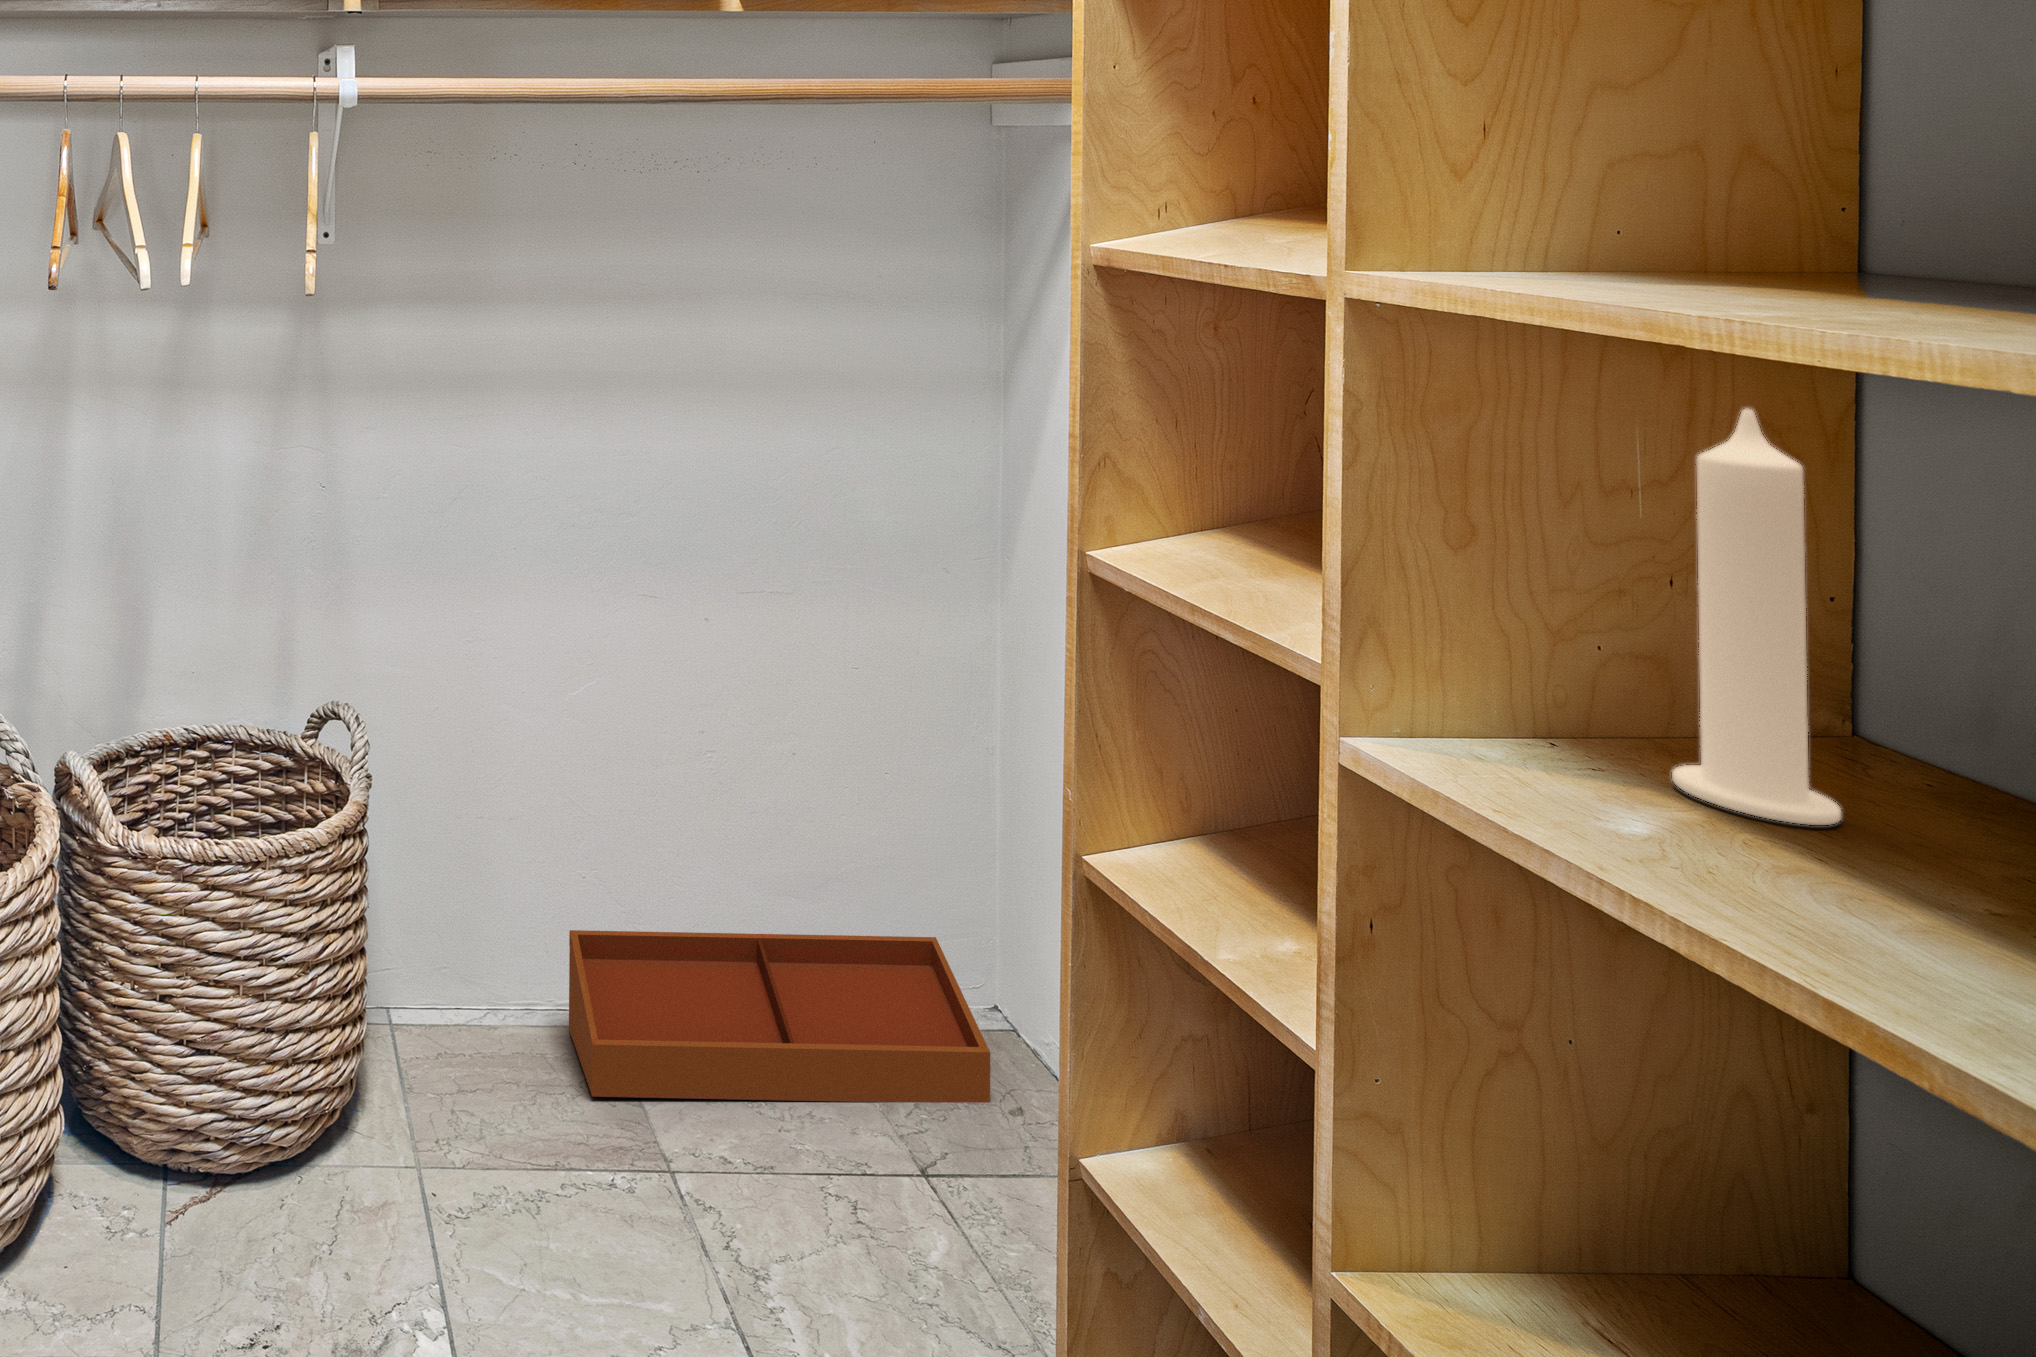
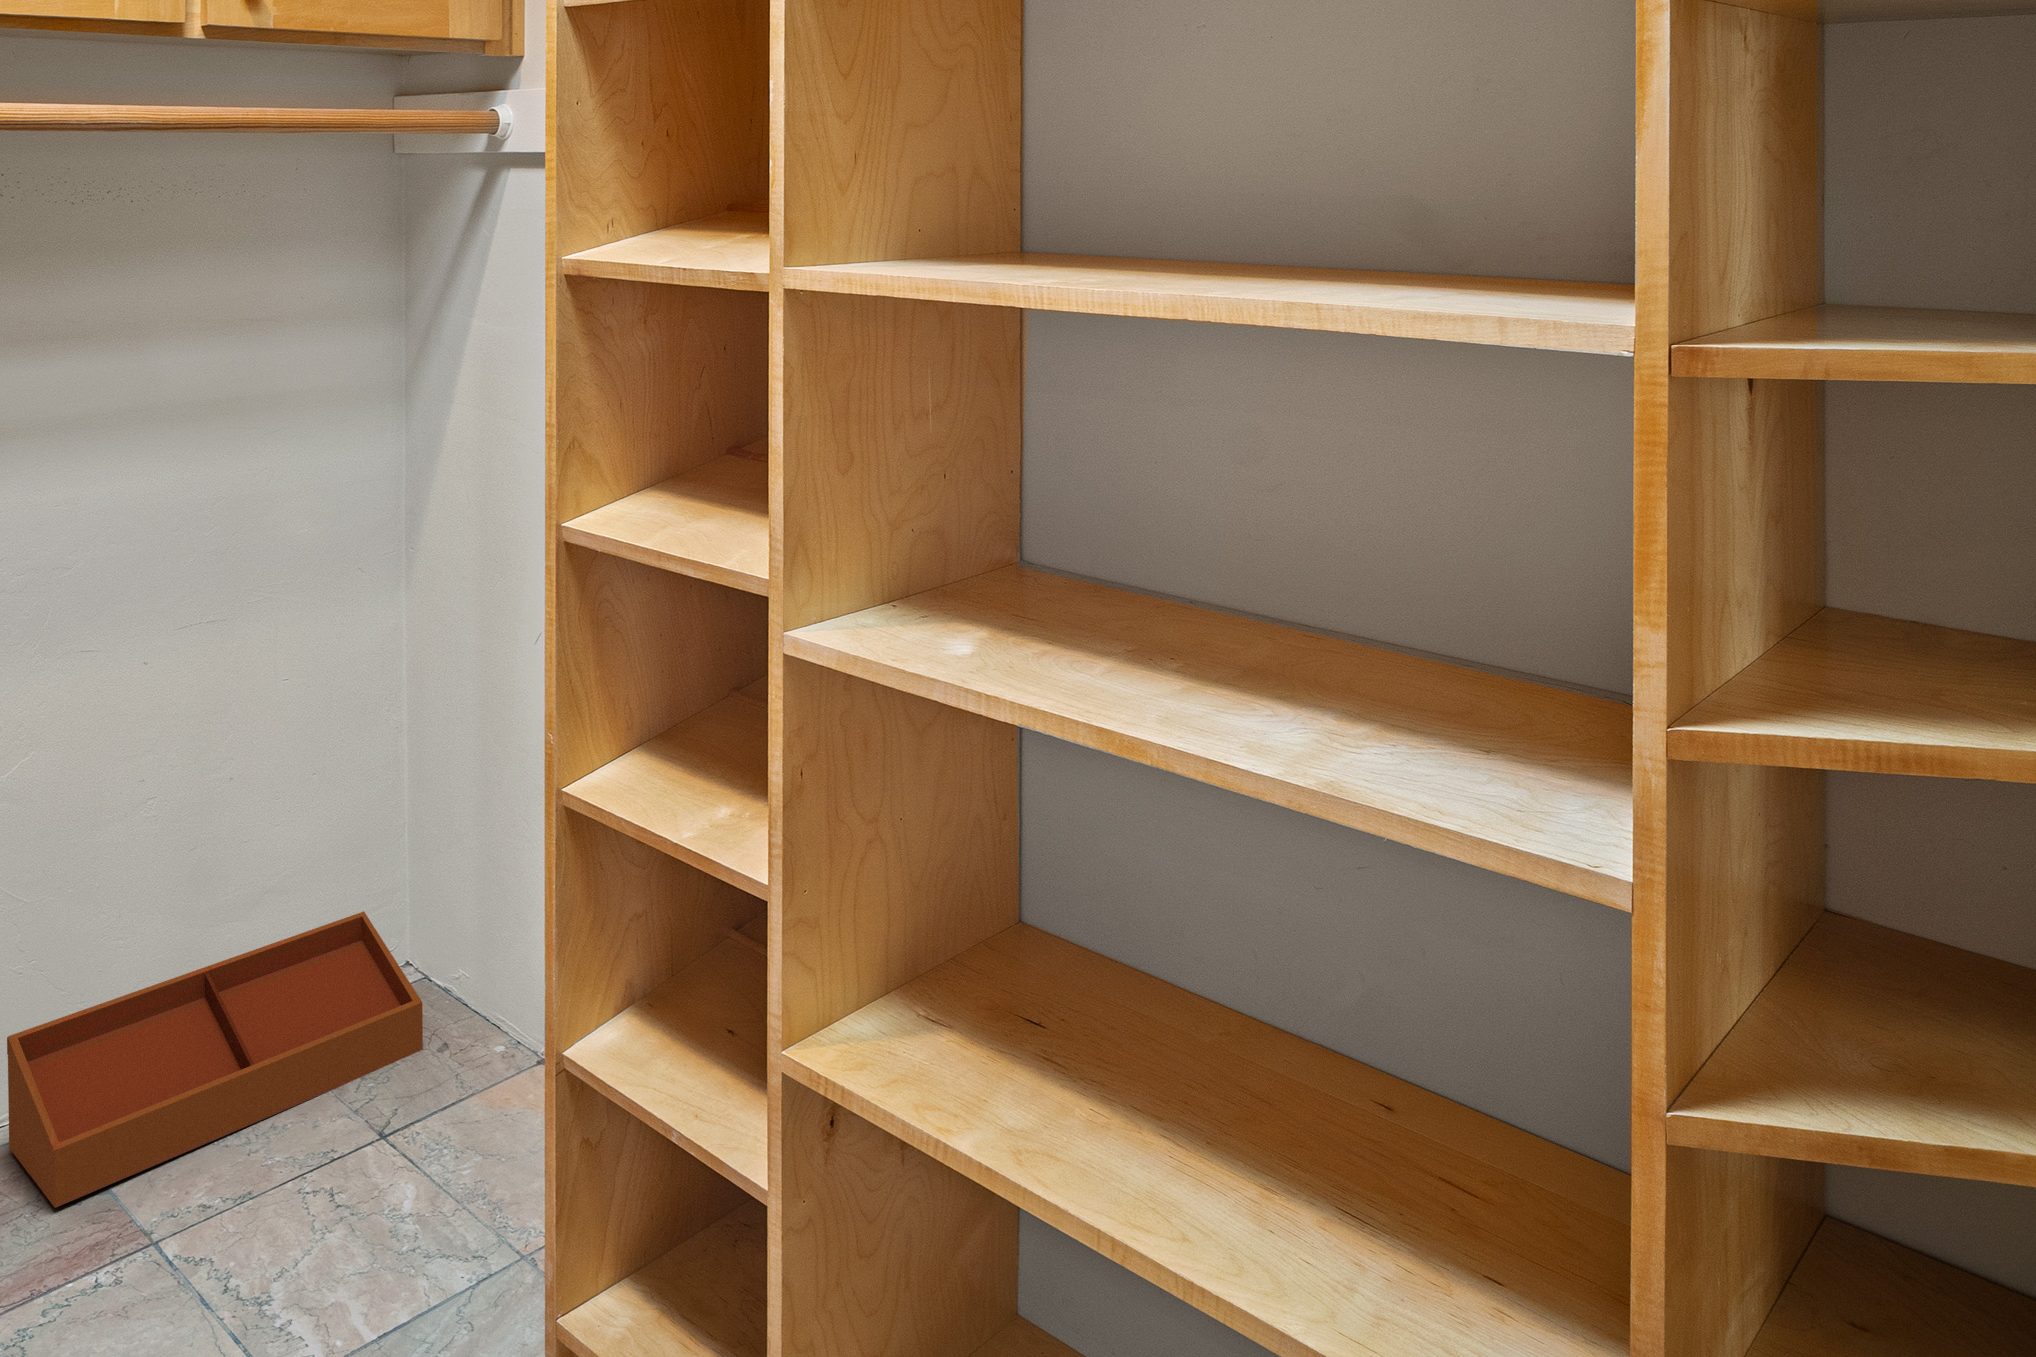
candle: present [1672,409,1841,825] -> none [956,349,1037,630]

